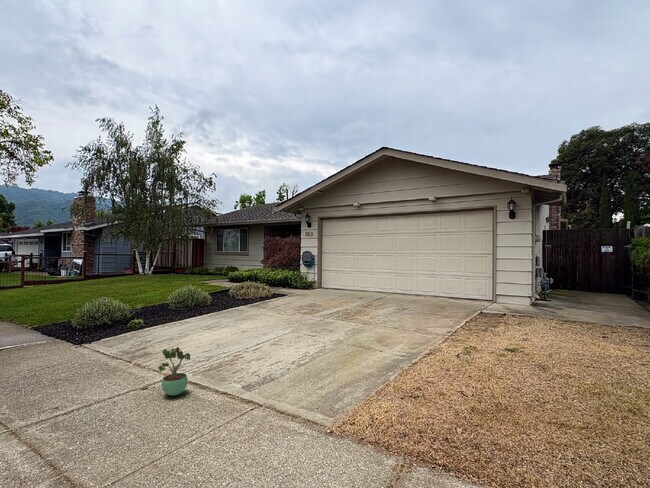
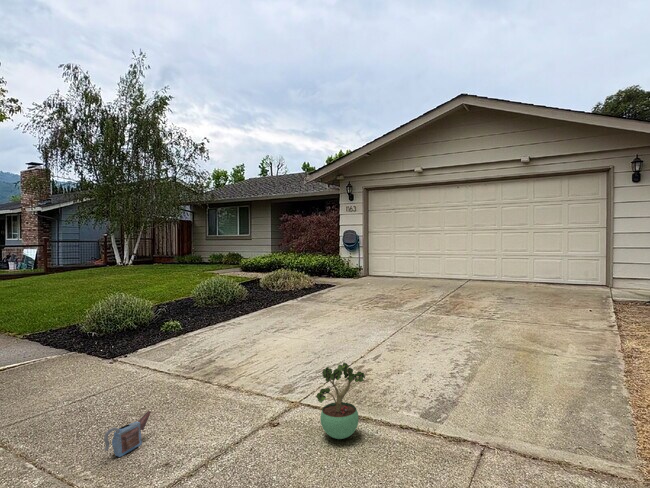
watering can: none [27,374,66,401] -> present [104,411,151,457]

